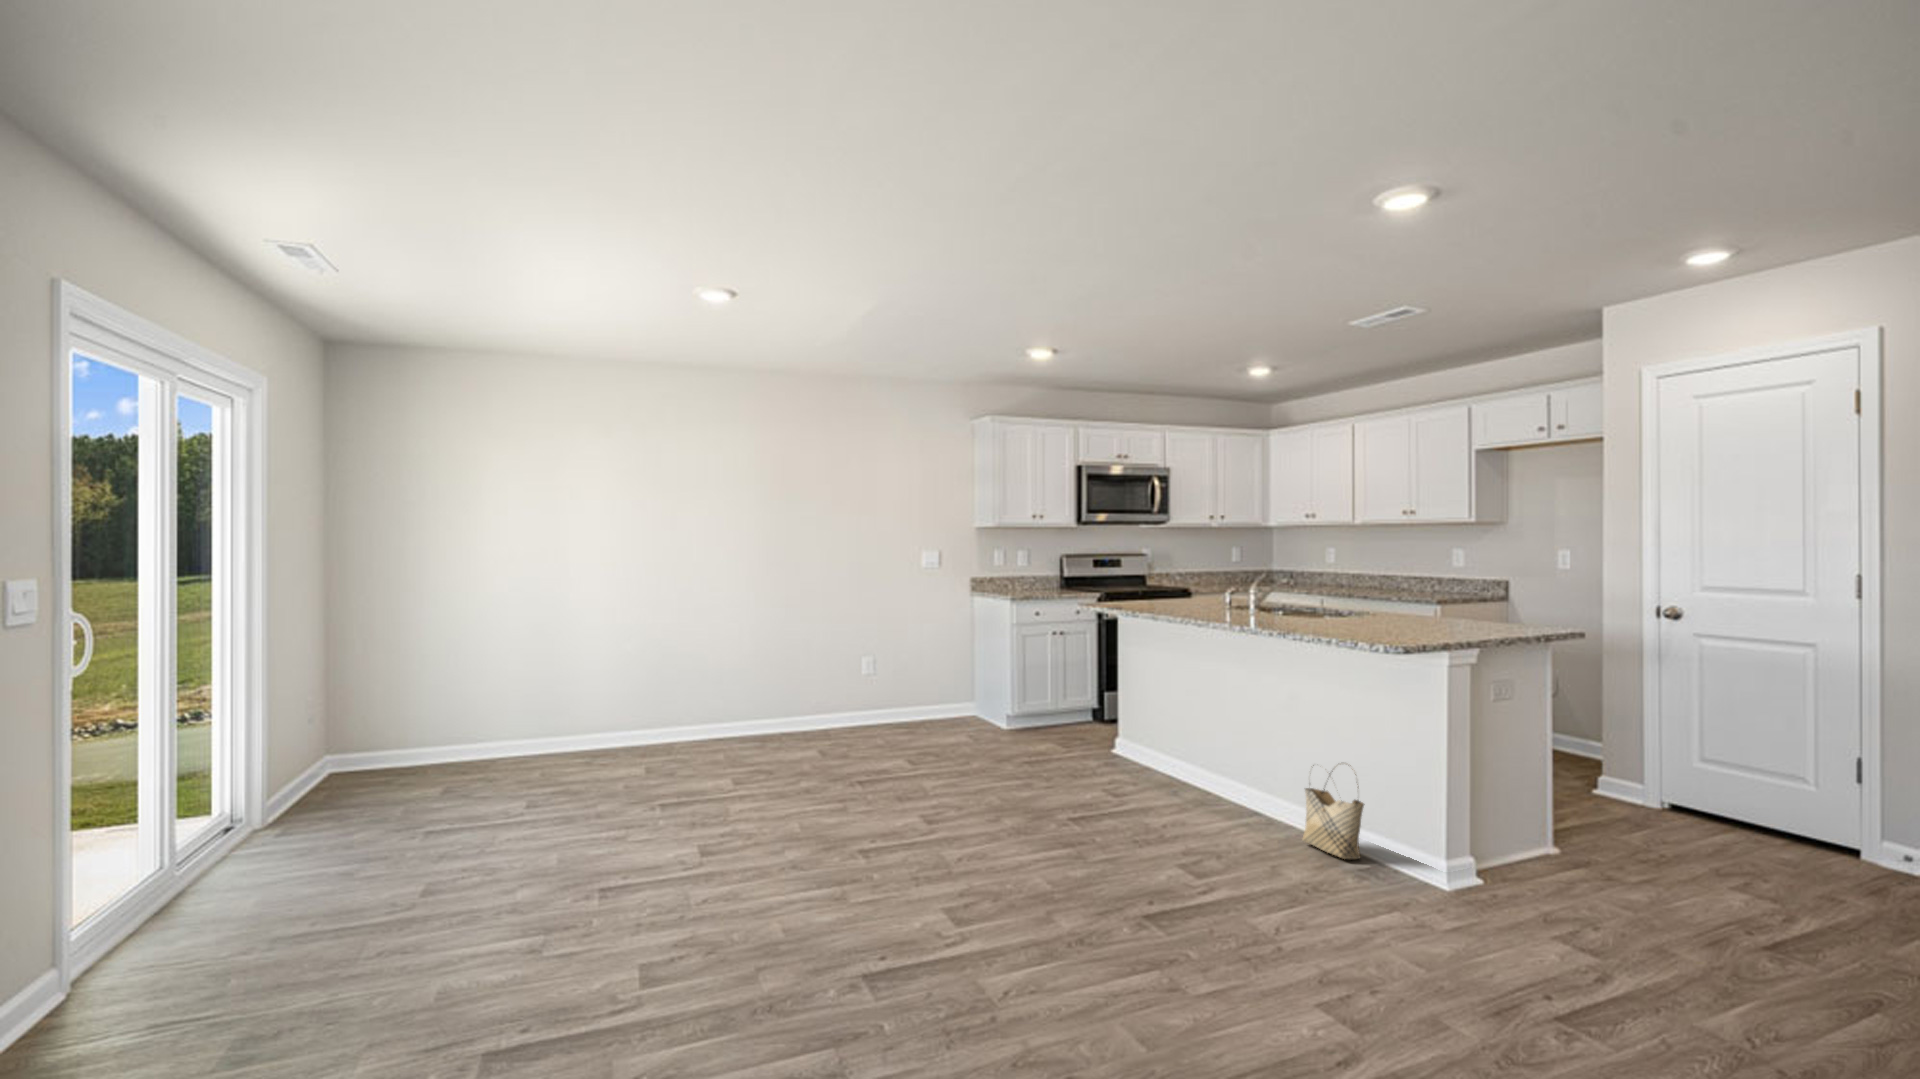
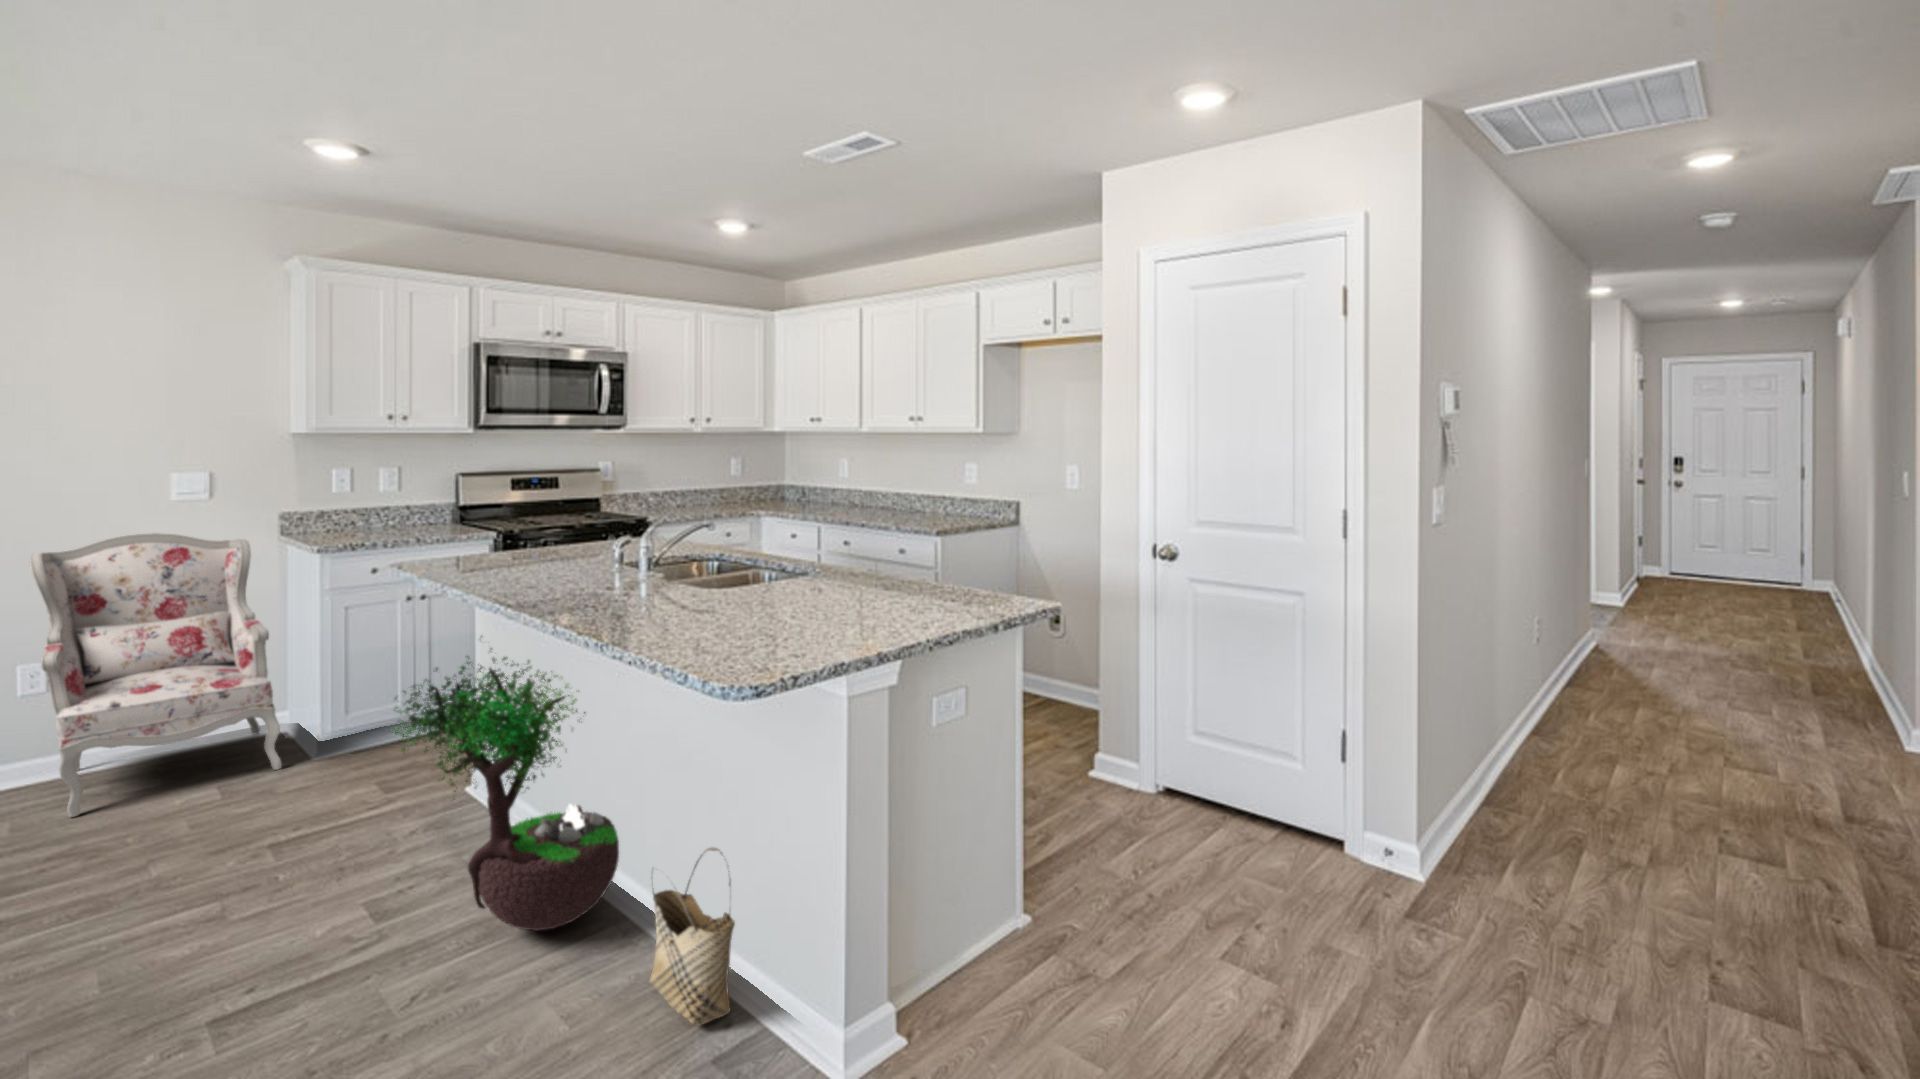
armchair: none [873,589,989,744] -> present [29,533,282,817]
potted tree: none [1140,636,1262,815] -> present [394,635,619,931]

